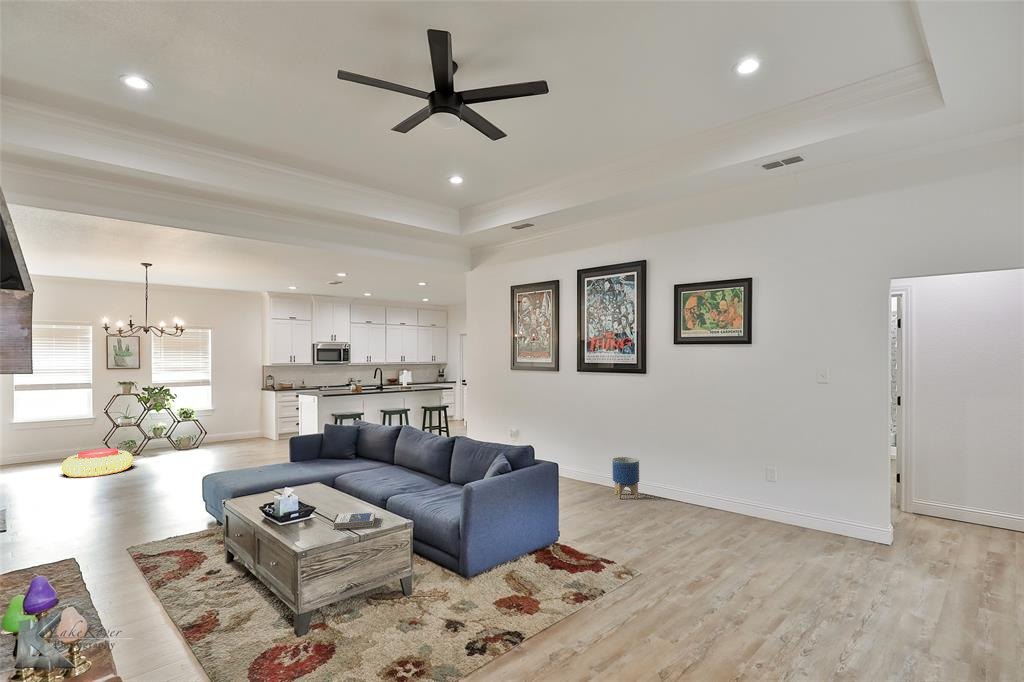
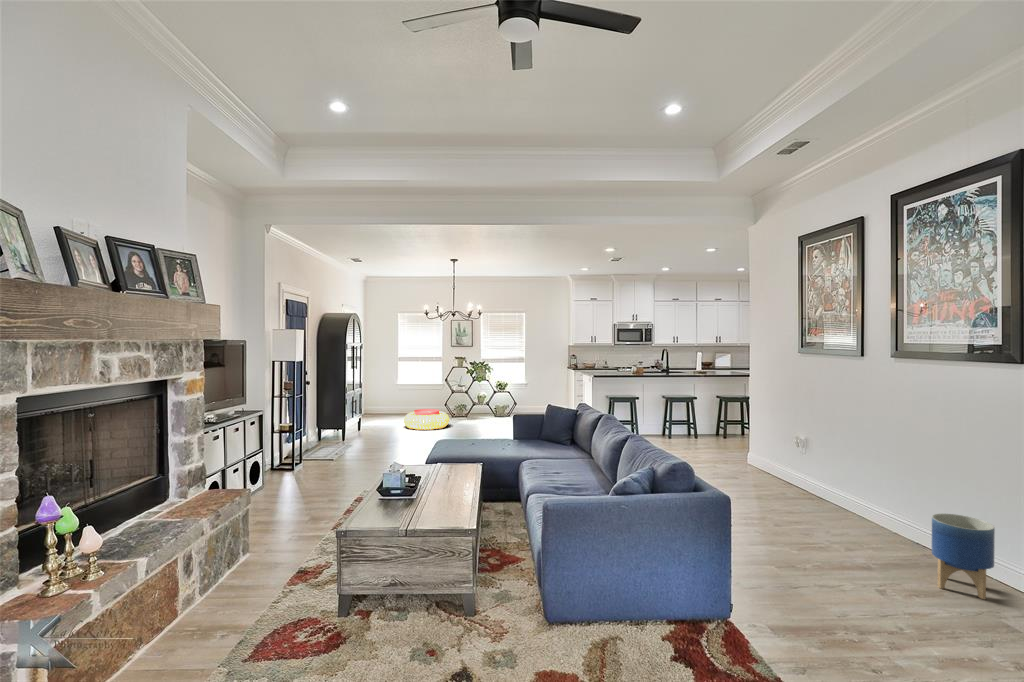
hardback book: present [332,512,375,529] -> none [405,500,459,522]

